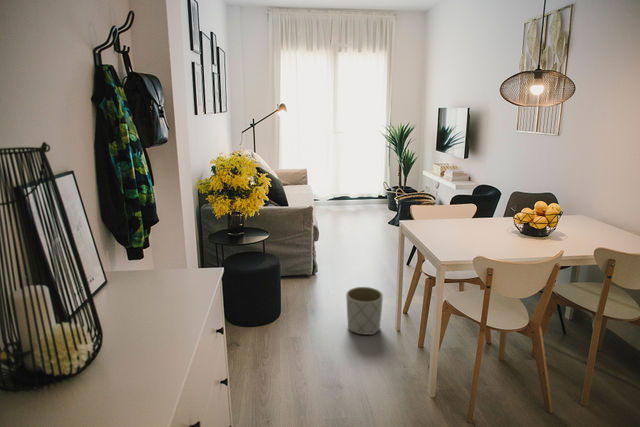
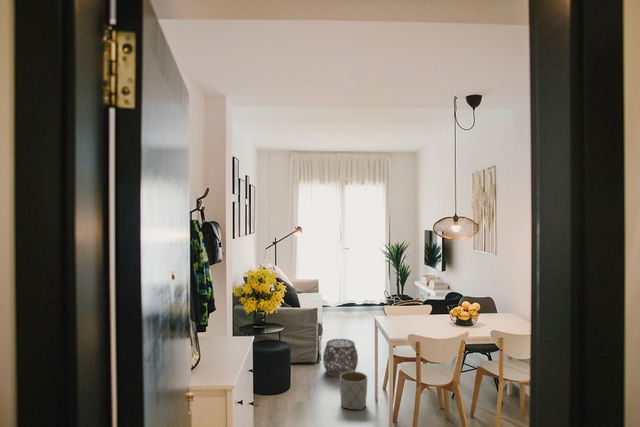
woven basket: none [320,243,364,290] -> present [323,339,358,377]

